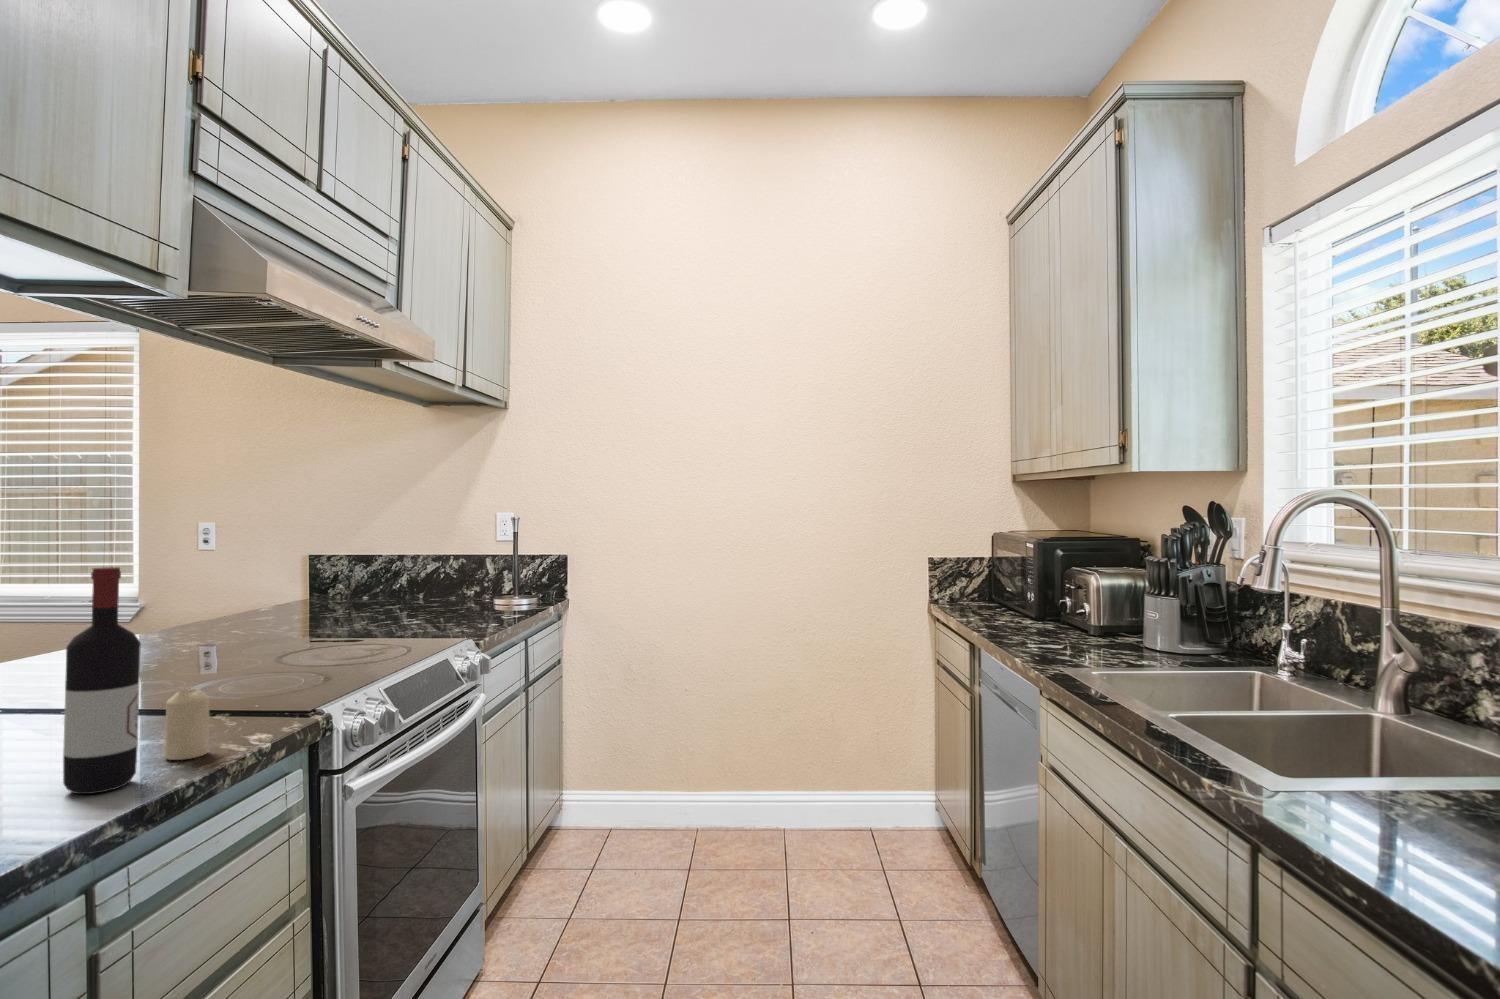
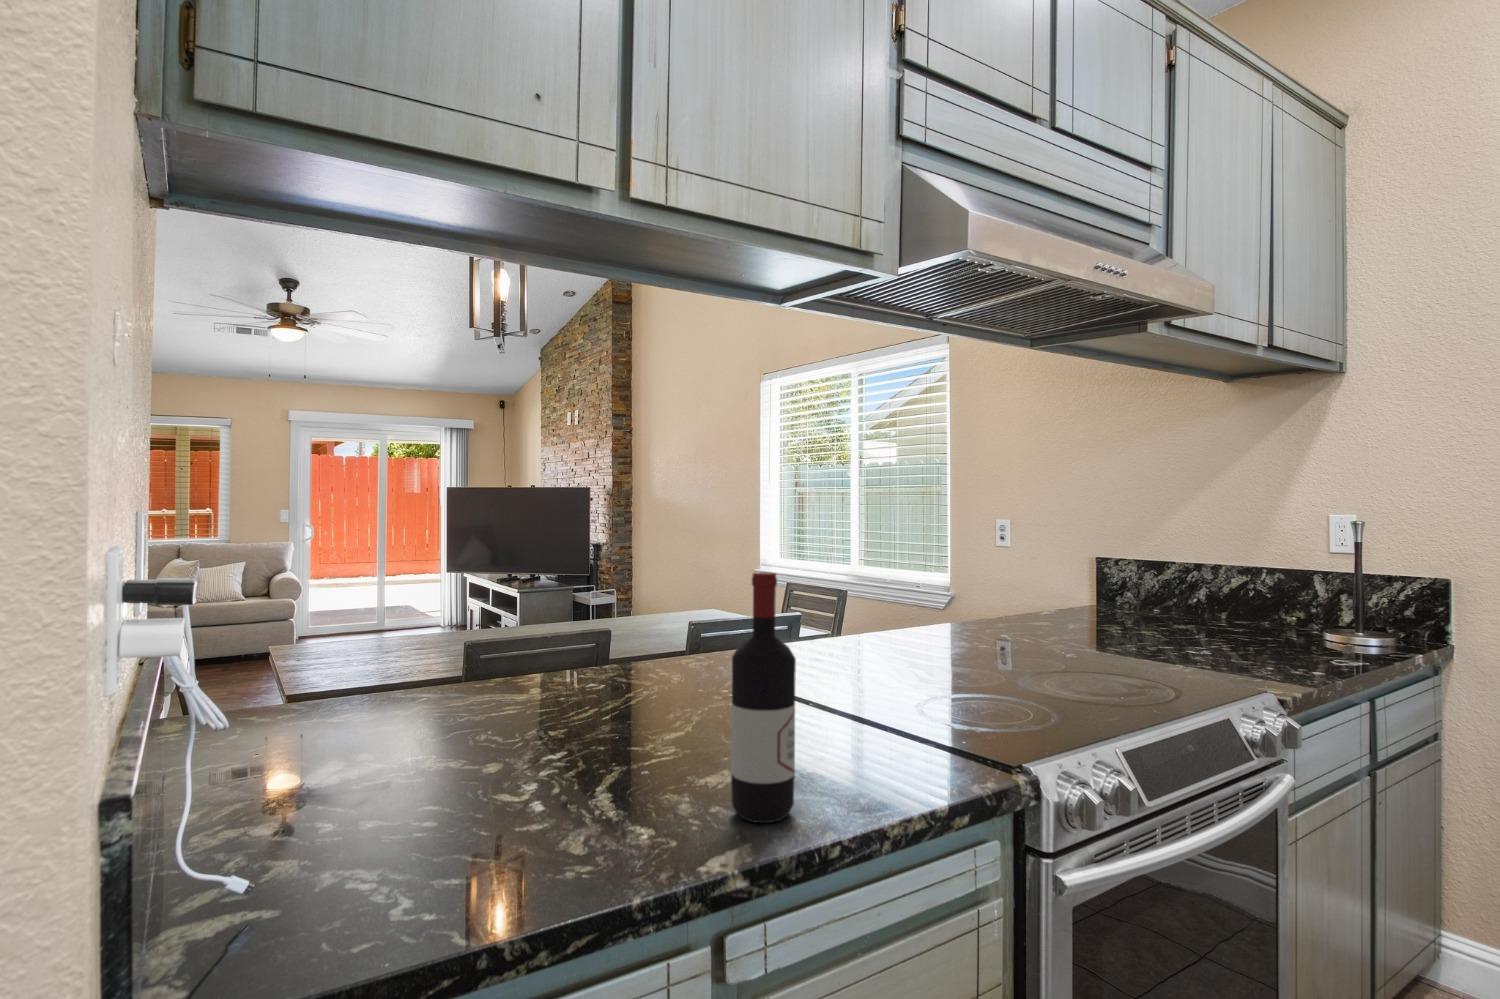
candle: present [165,689,210,760] -> none [837,717,879,802]

